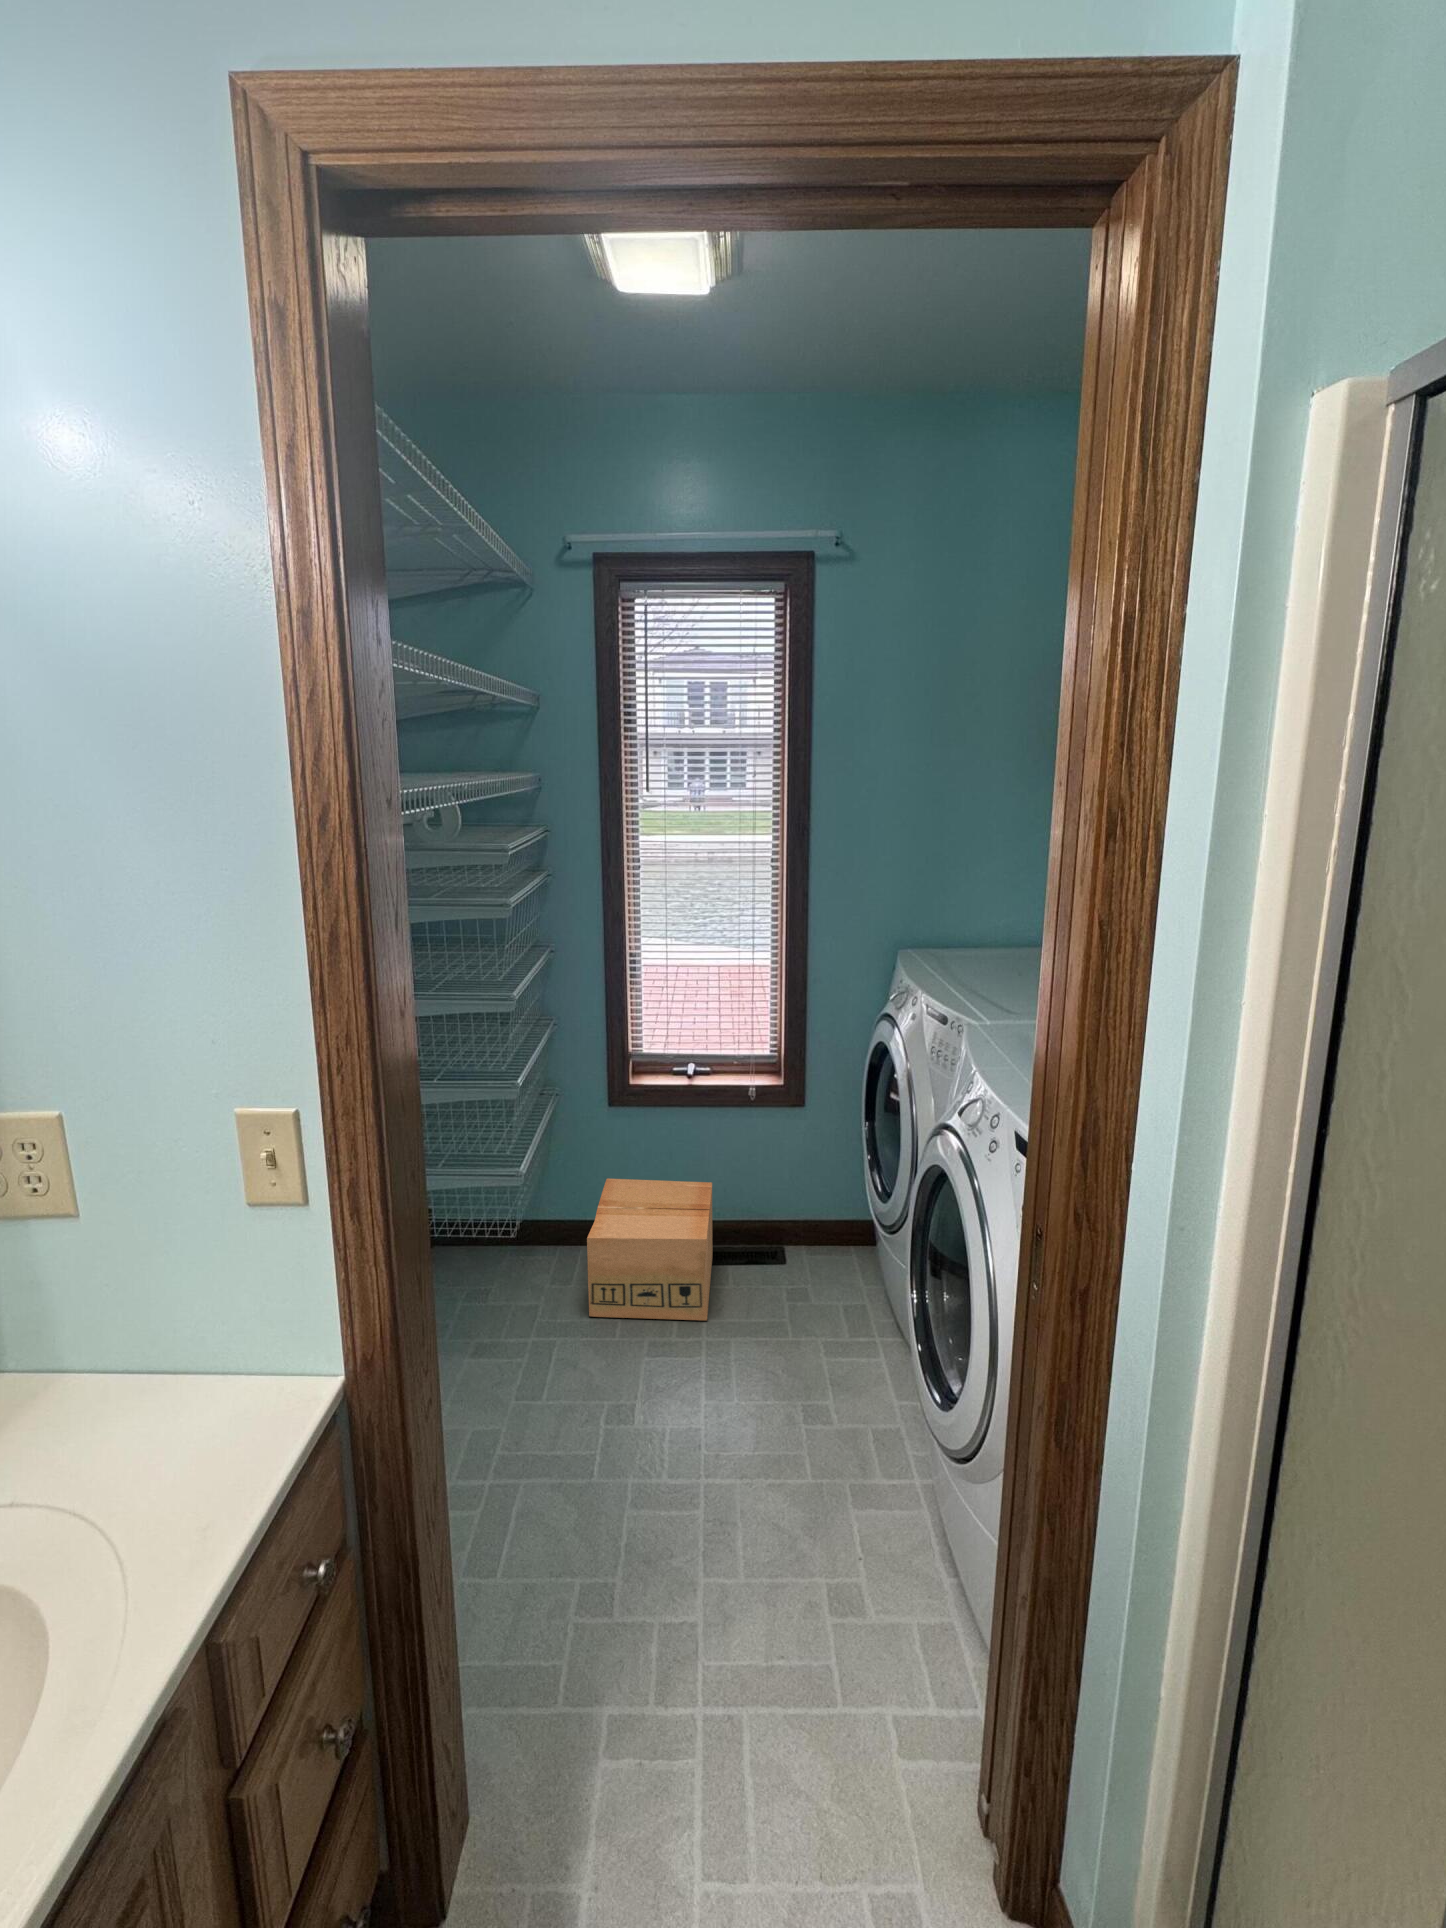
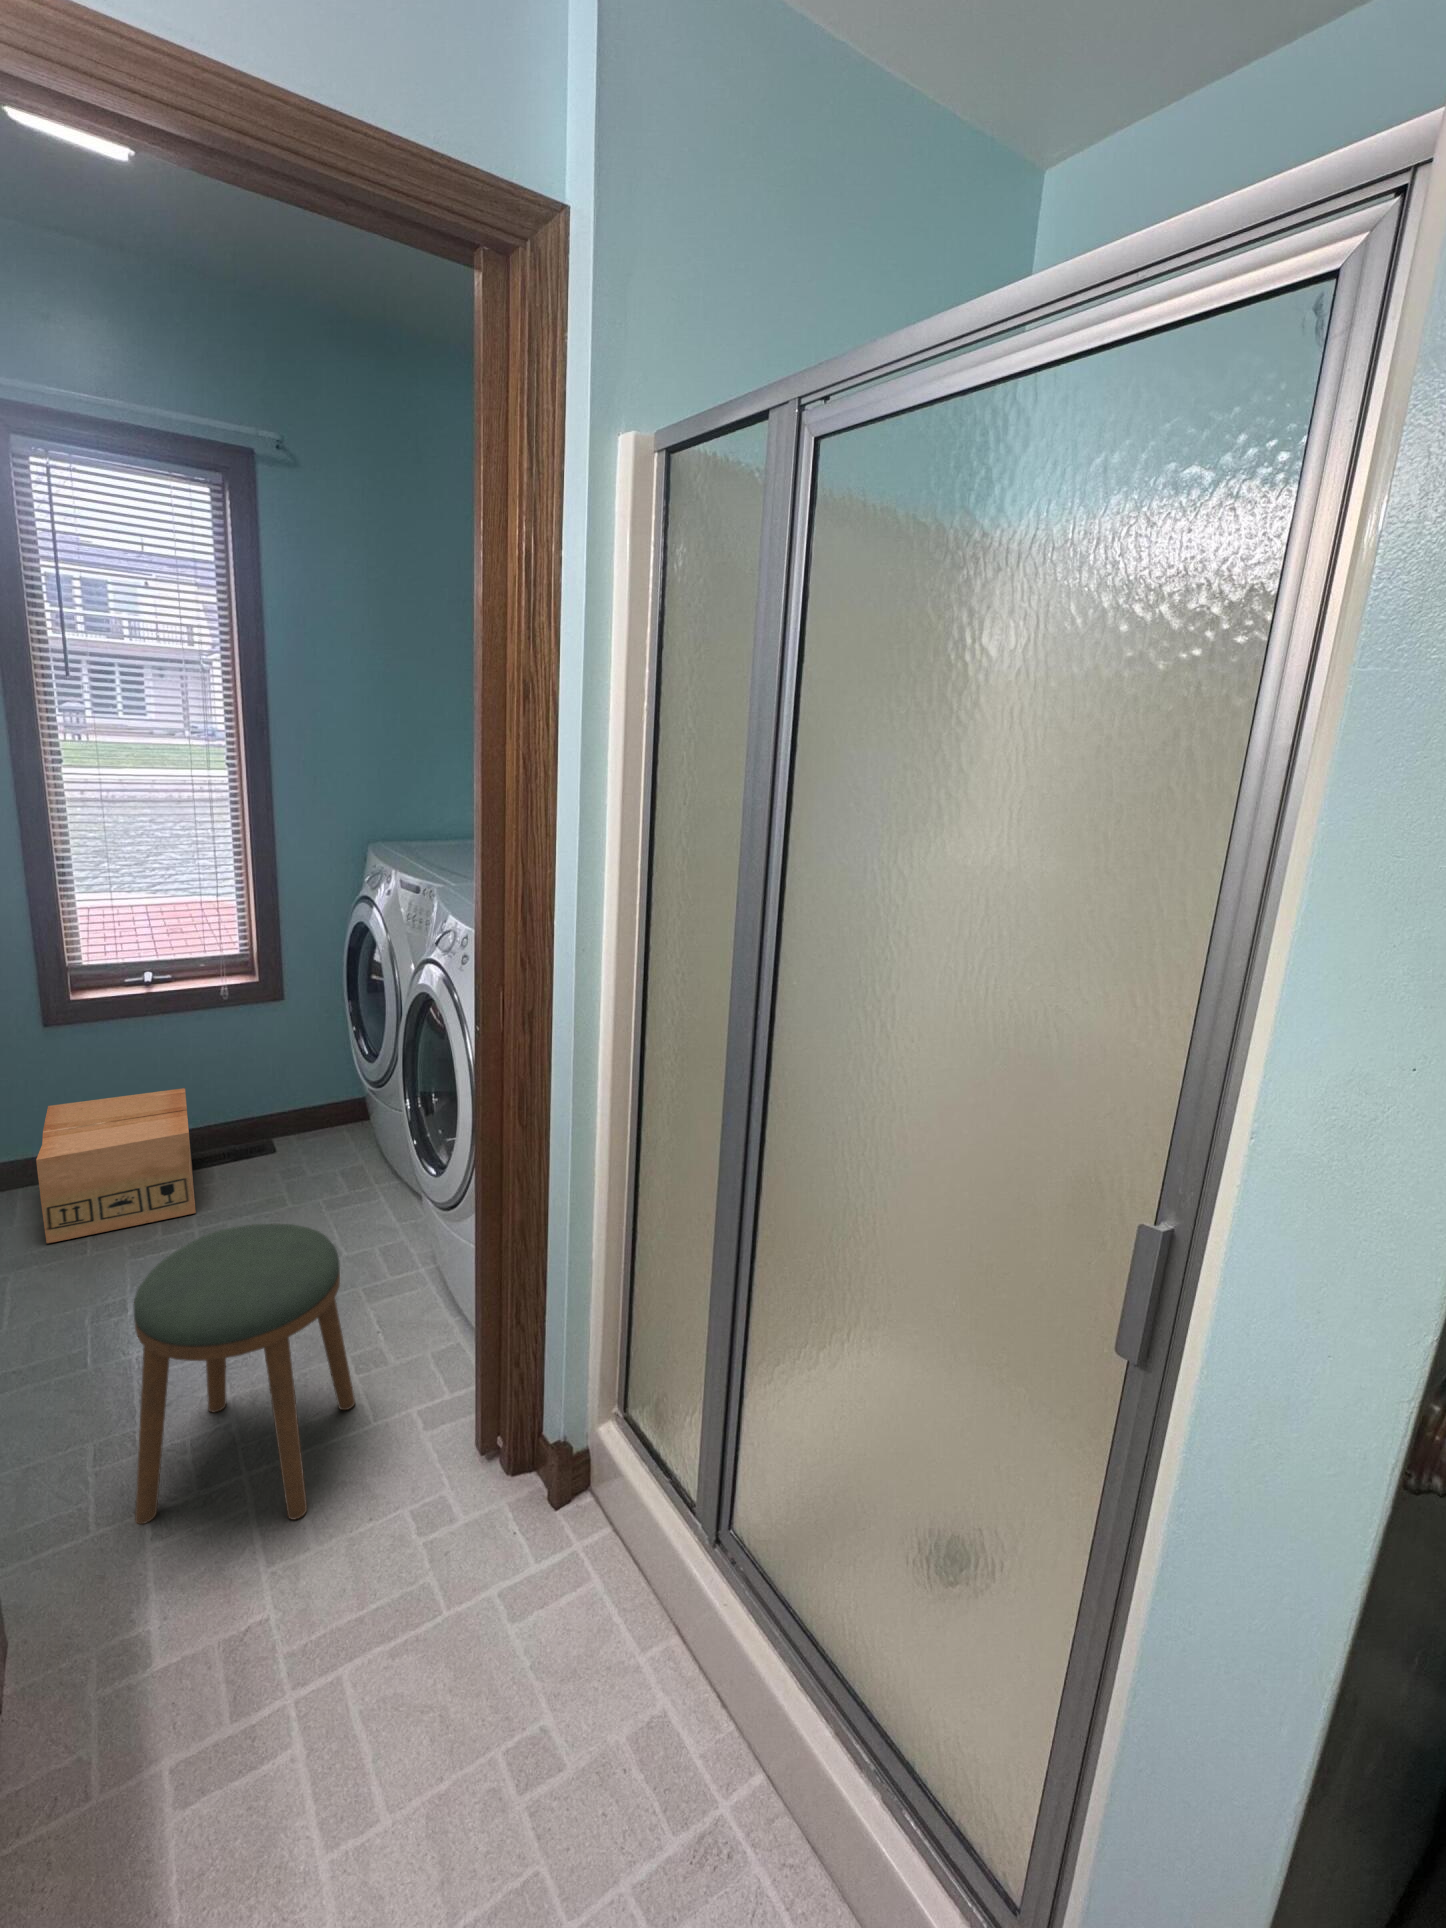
stool: none [596,1410,825,1824] -> present [134,1223,355,1524]

